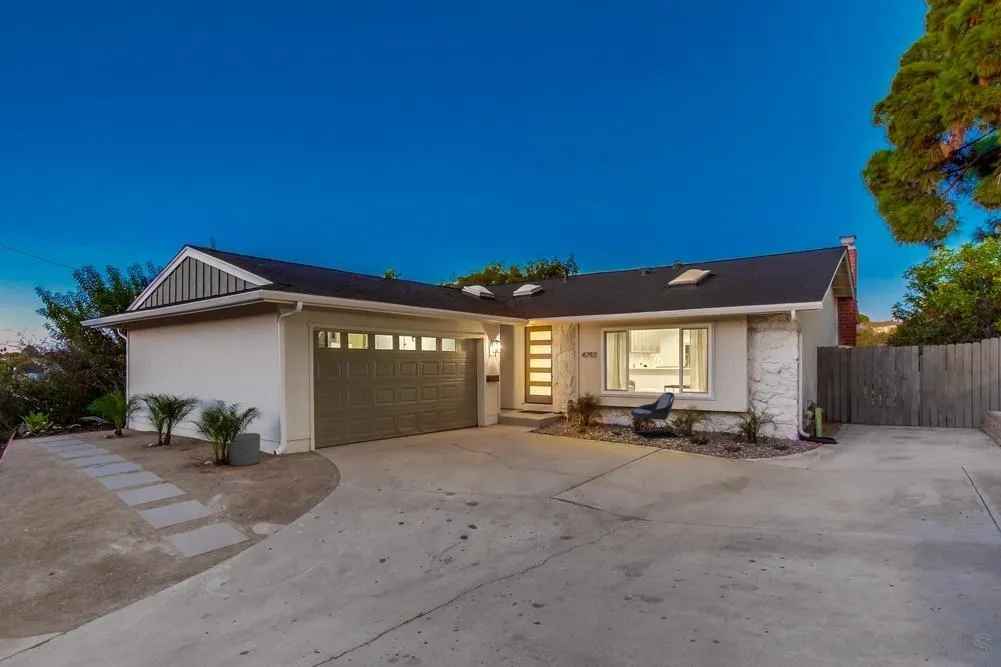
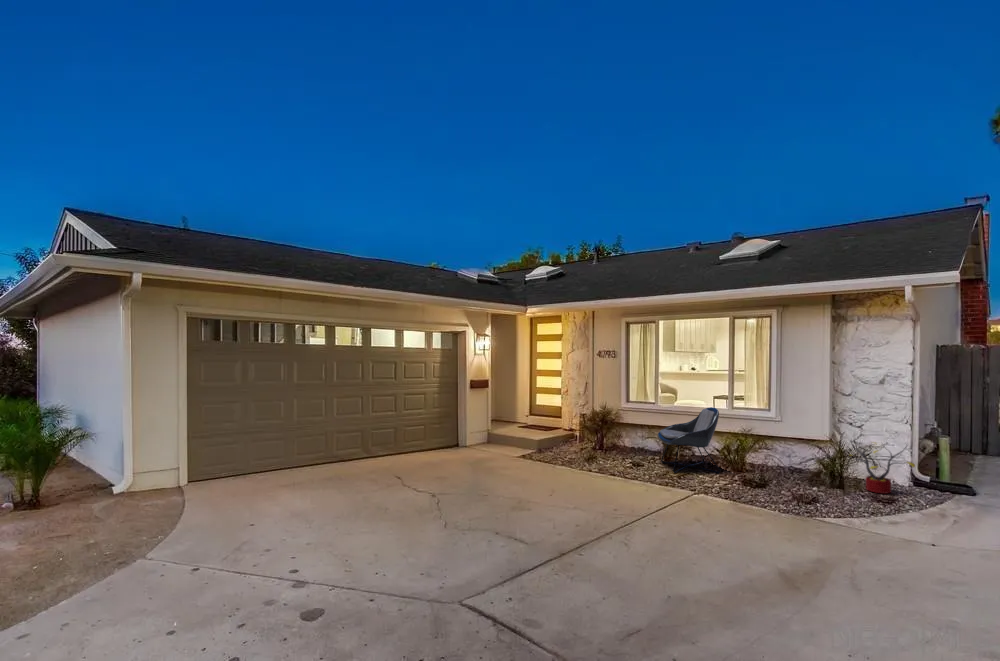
decorative plant: none [758,410,798,444] -> present [858,447,915,493]
woven basket: present [228,433,261,466] -> none [65,454,117,502]

